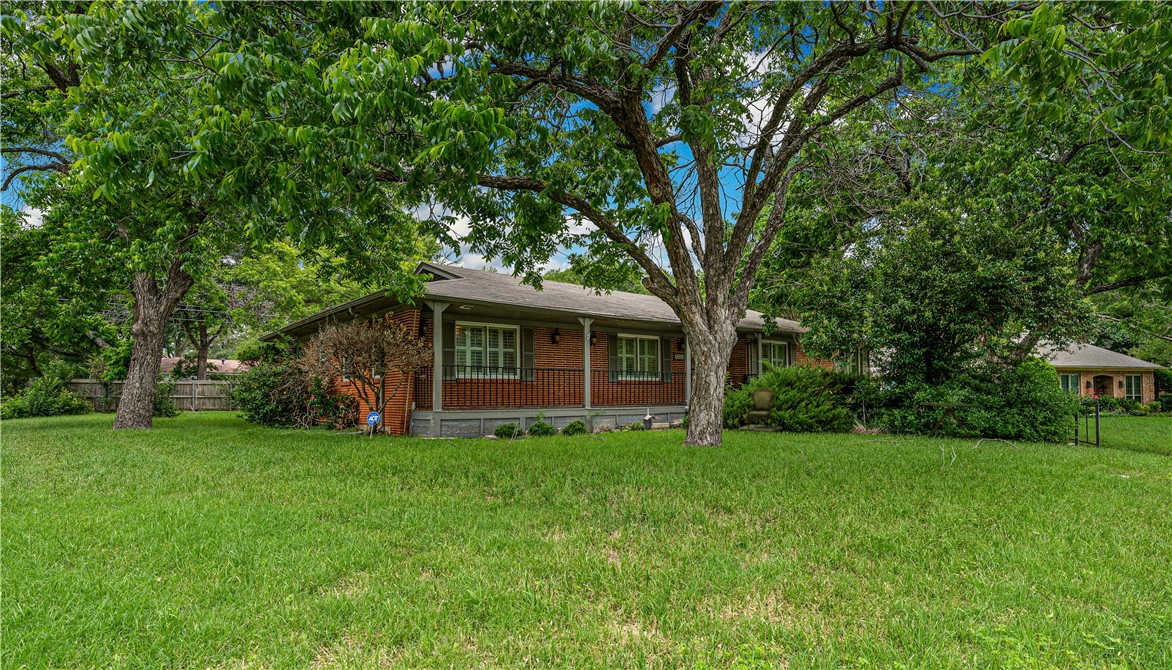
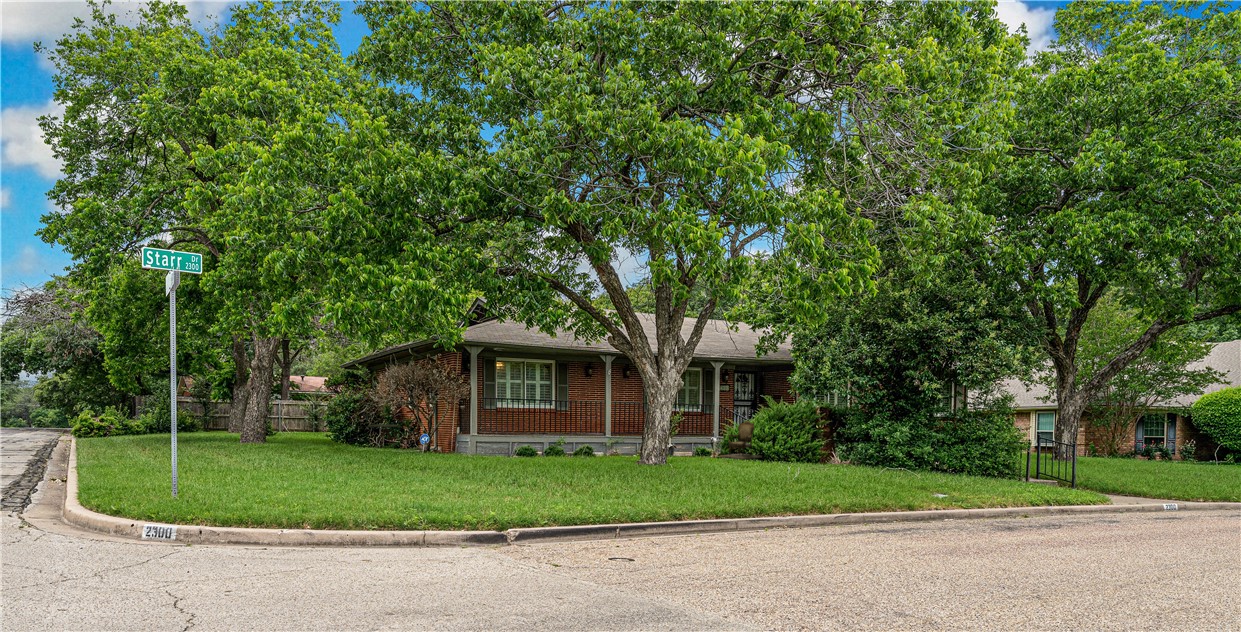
round table: present [922,403,977,437] -> present [371,425,398,446]

